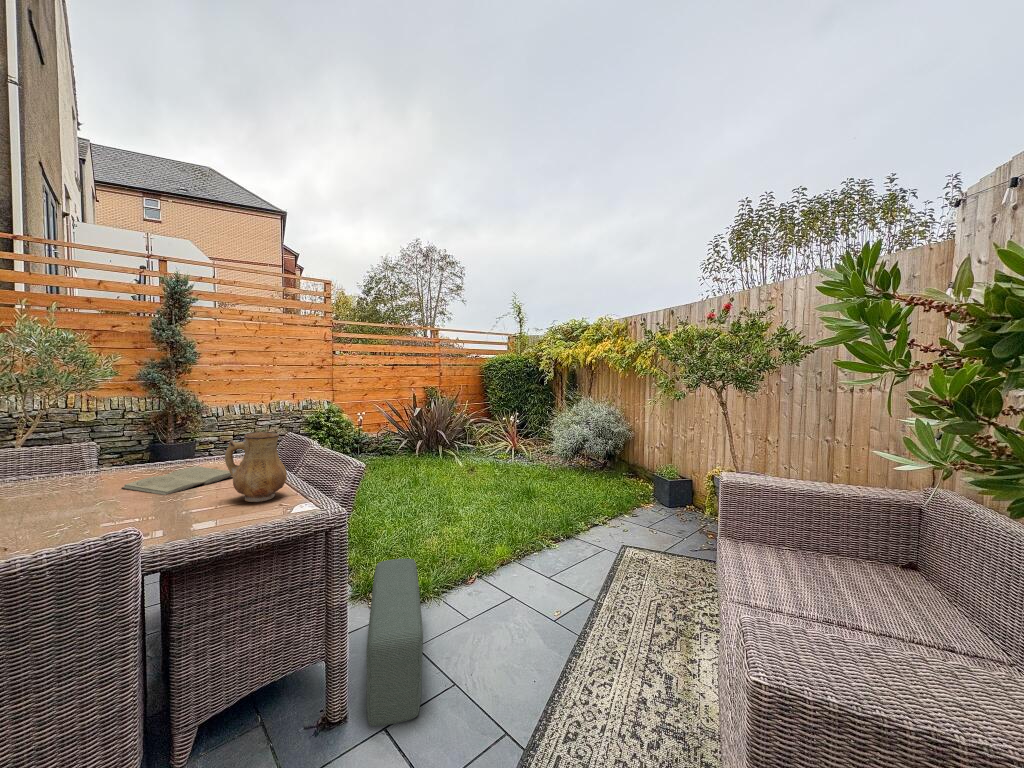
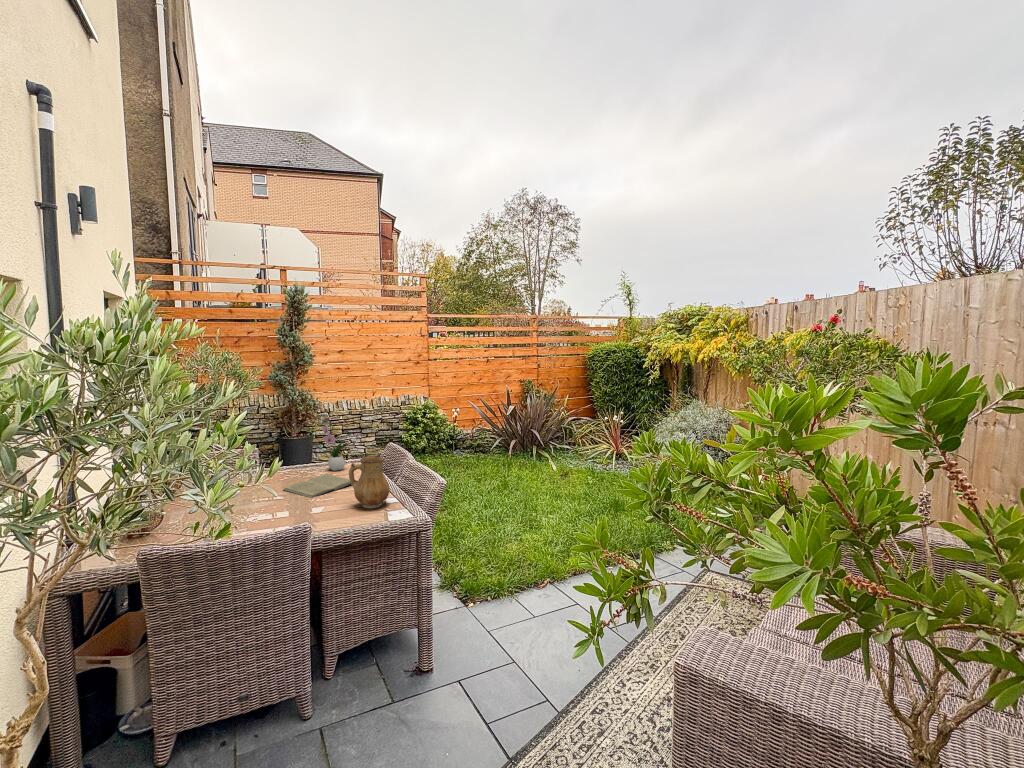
flower arrangement: none [194,397,231,465] -> present [322,417,347,471]
pouf: present [367,559,423,726] -> none [447,560,490,679]

